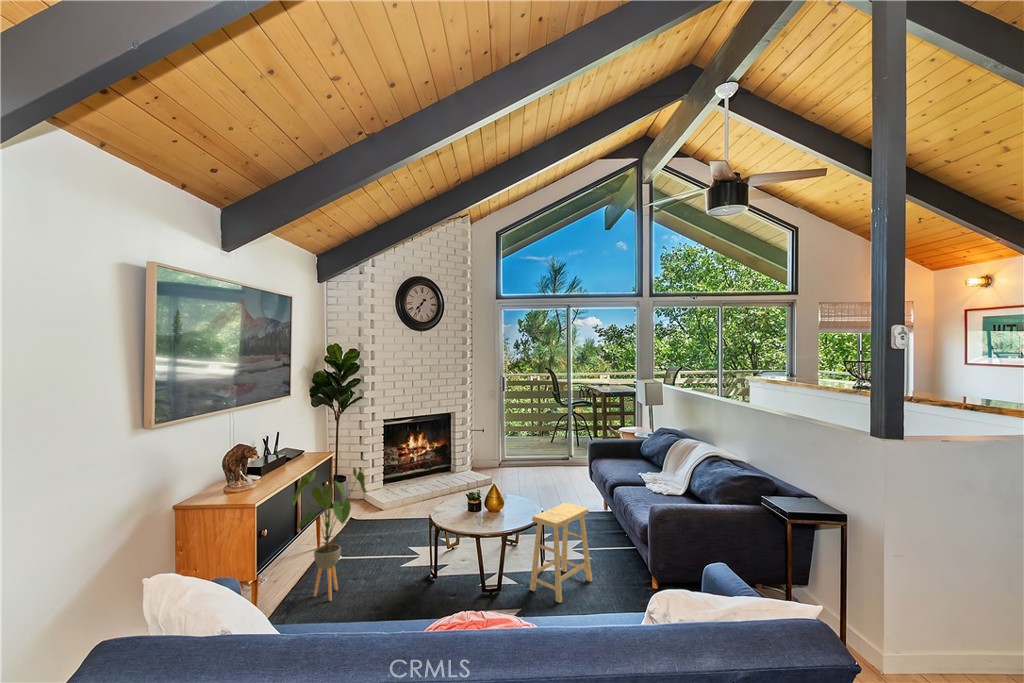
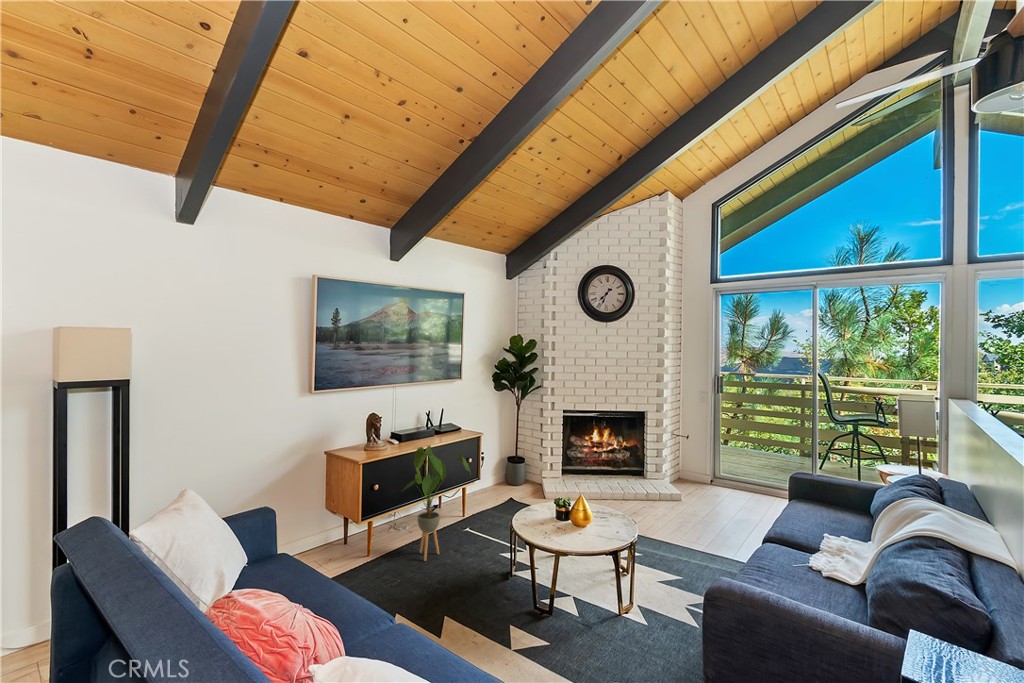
footstool: present [530,503,592,603] -> none [585,540,670,658]

